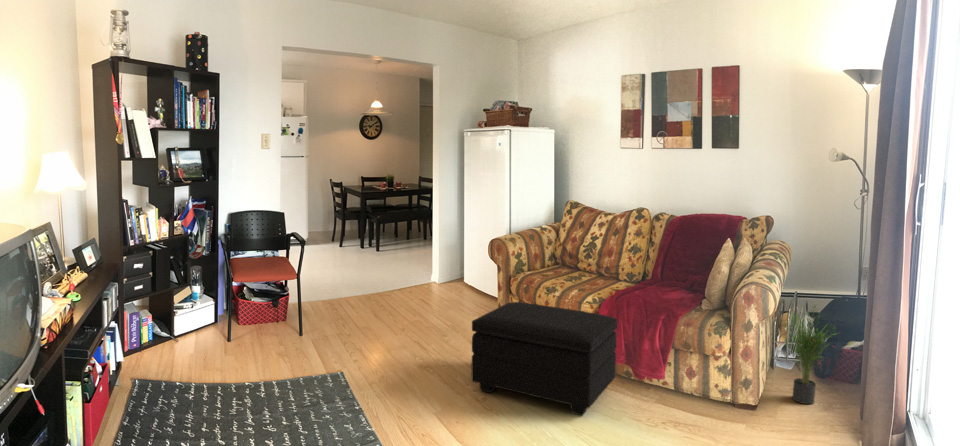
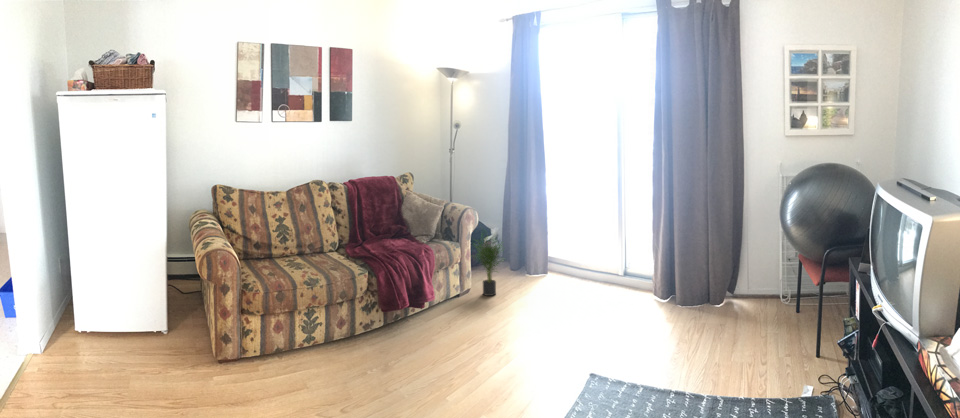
footstool: present [471,302,617,415] -> none [309,276,449,384]

